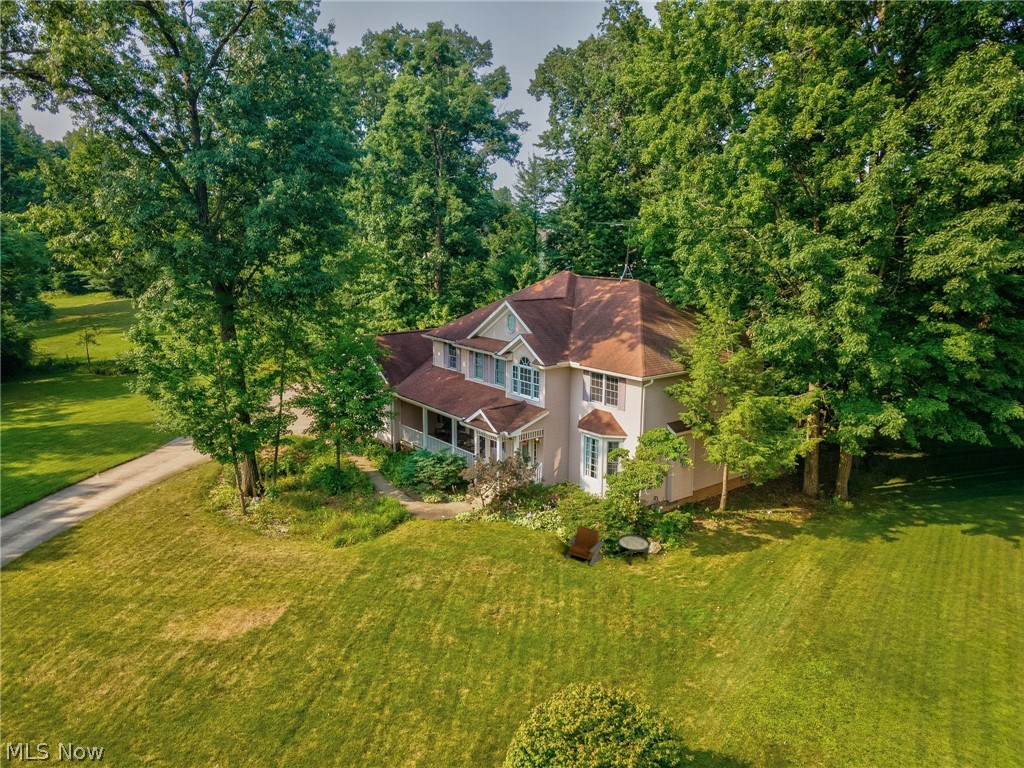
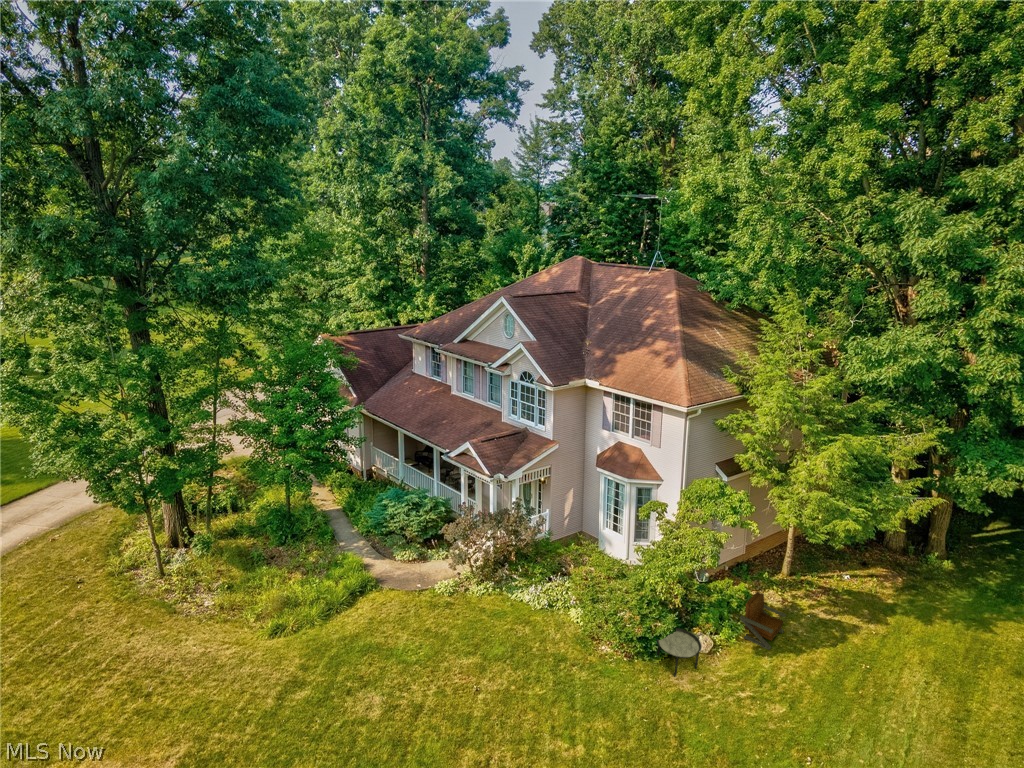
lounge chair: present [565,526,603,566] -> present [740,592,786,650]

